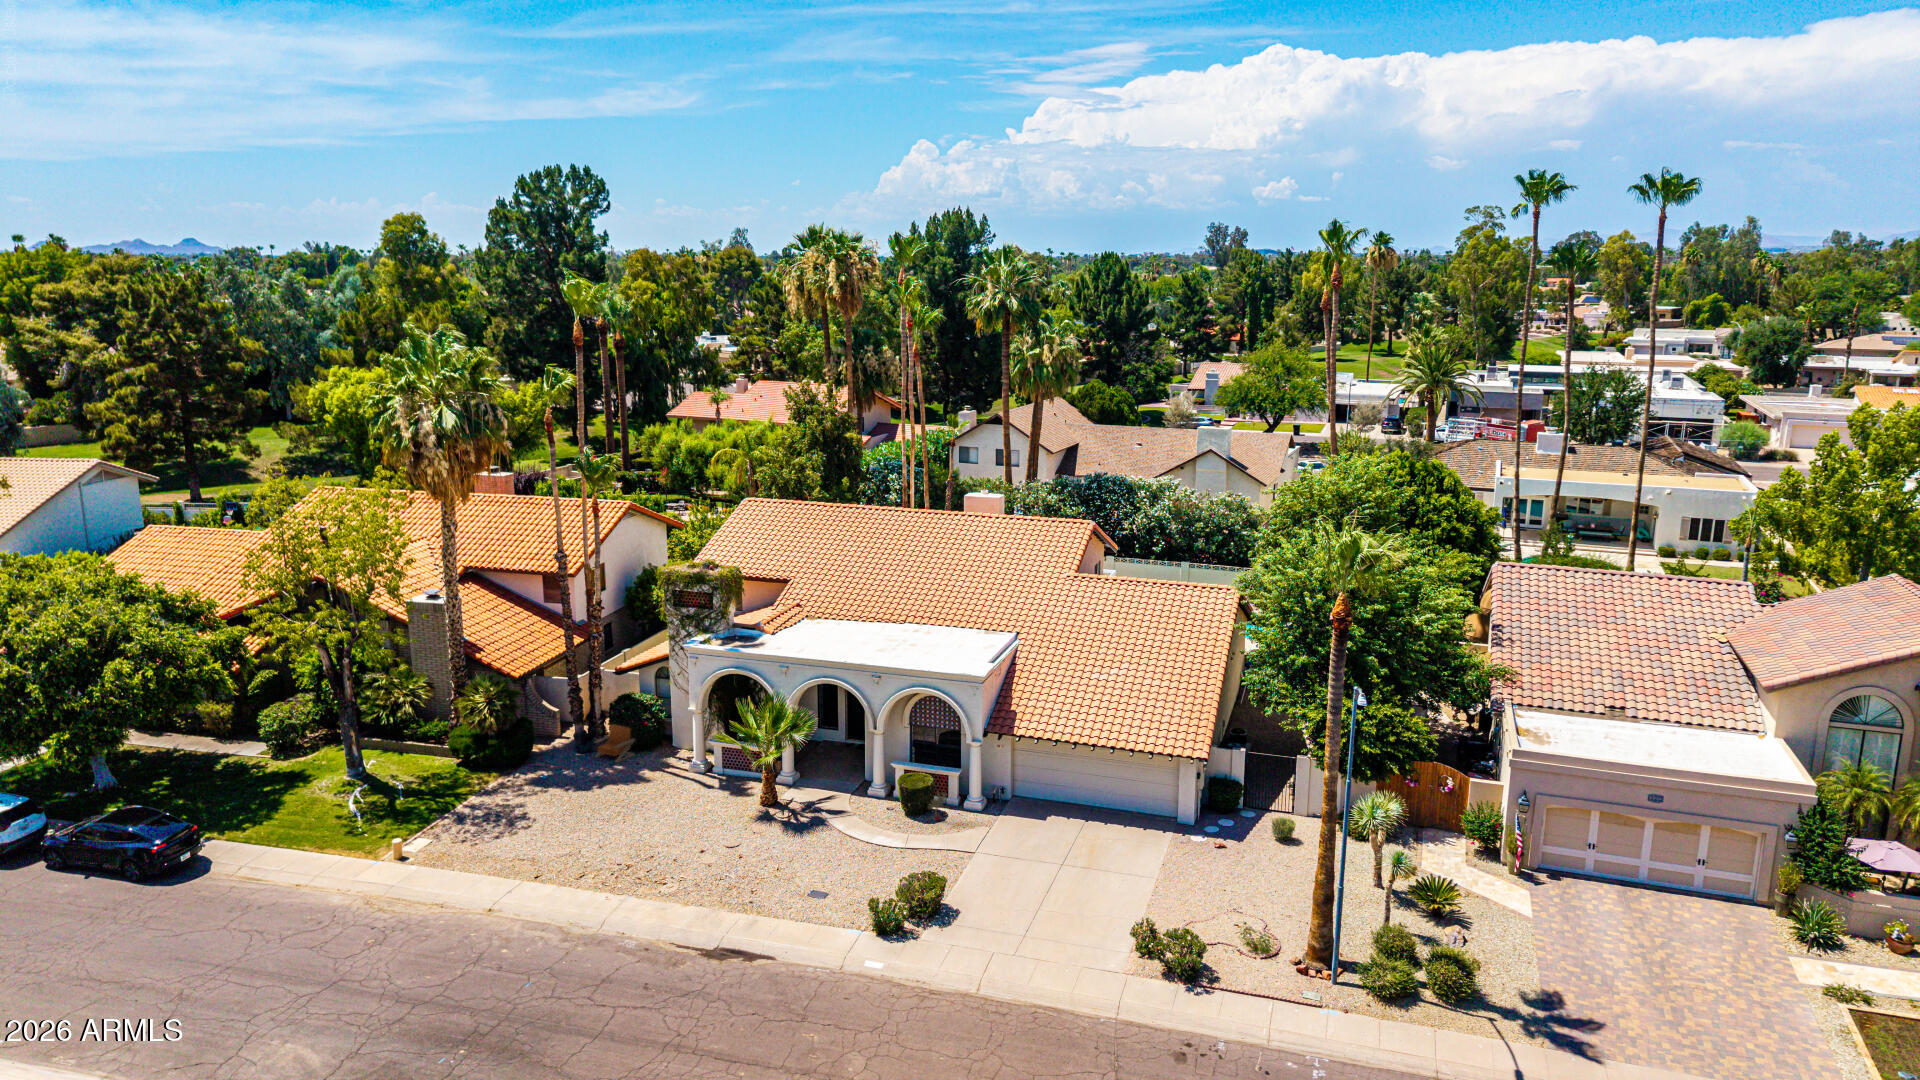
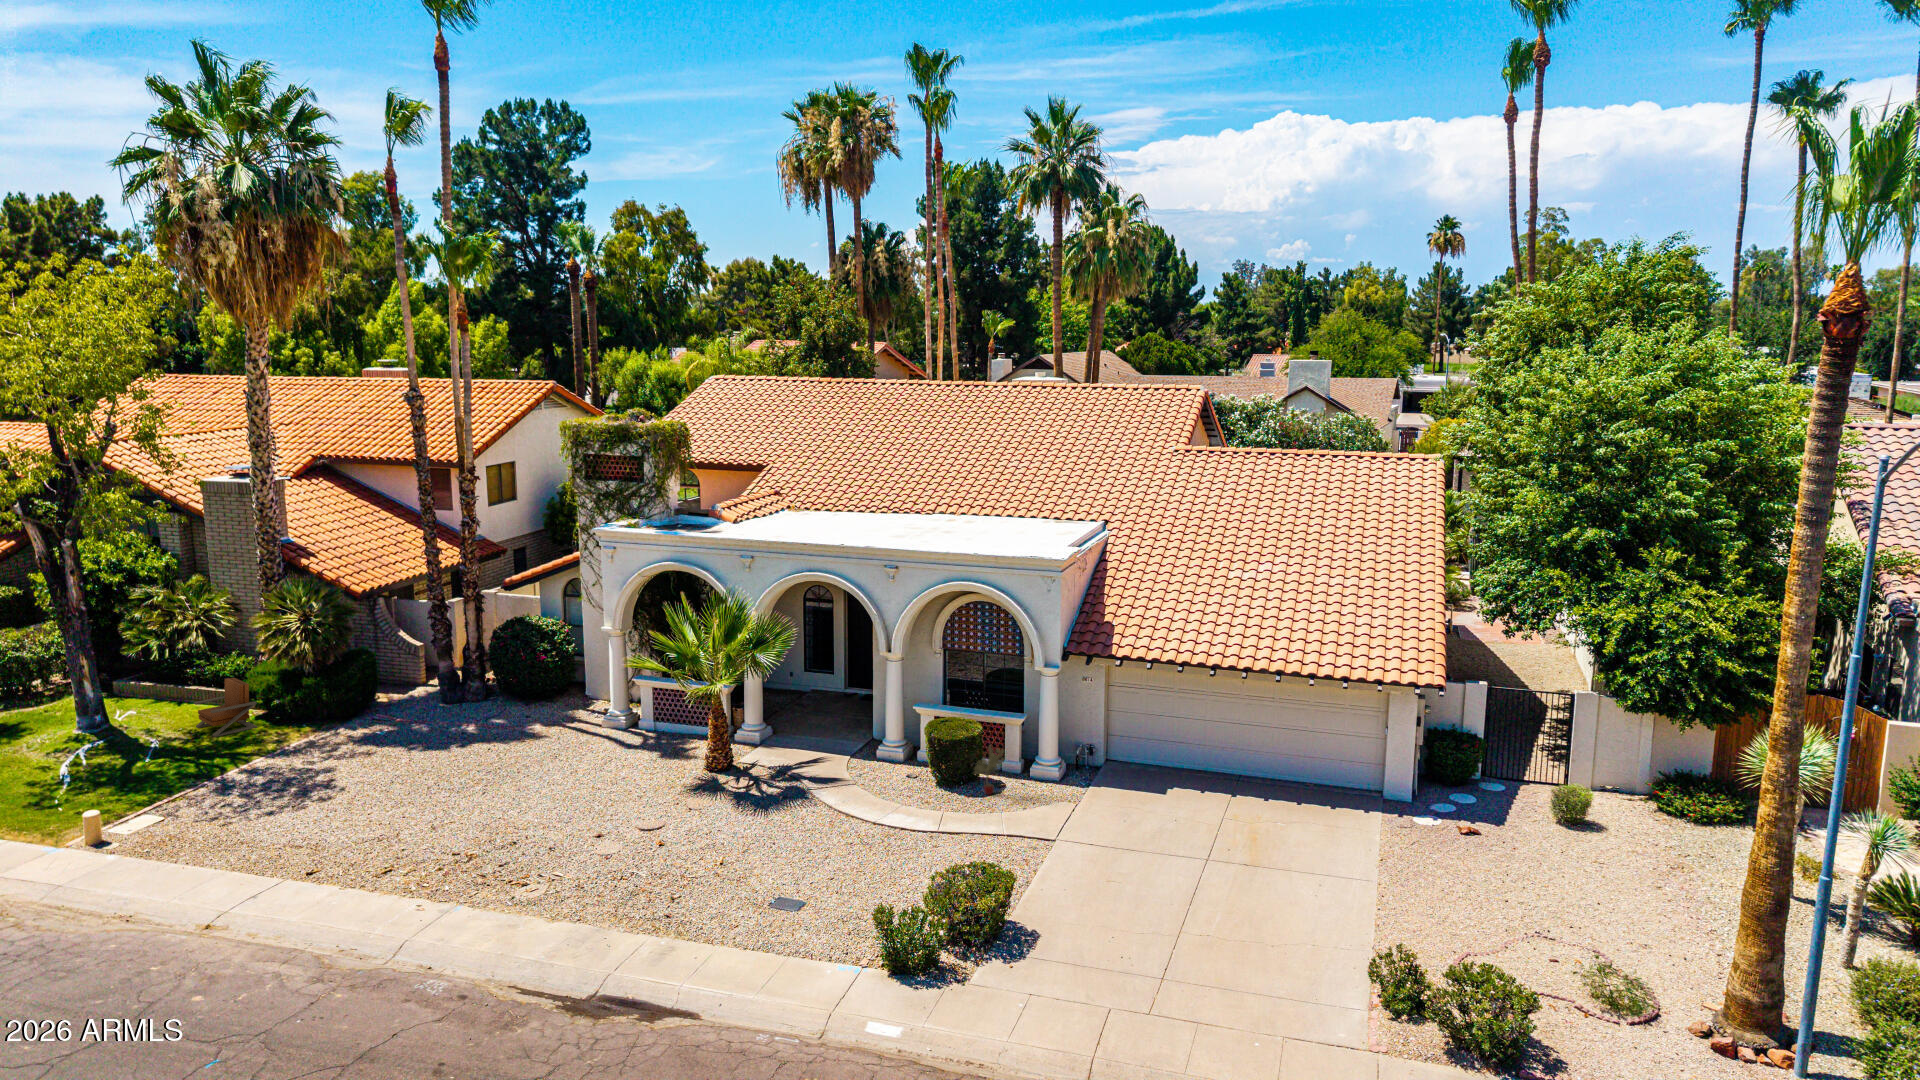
lounge chair: present [595,724,634,762] -> present [194,678,257,737]

